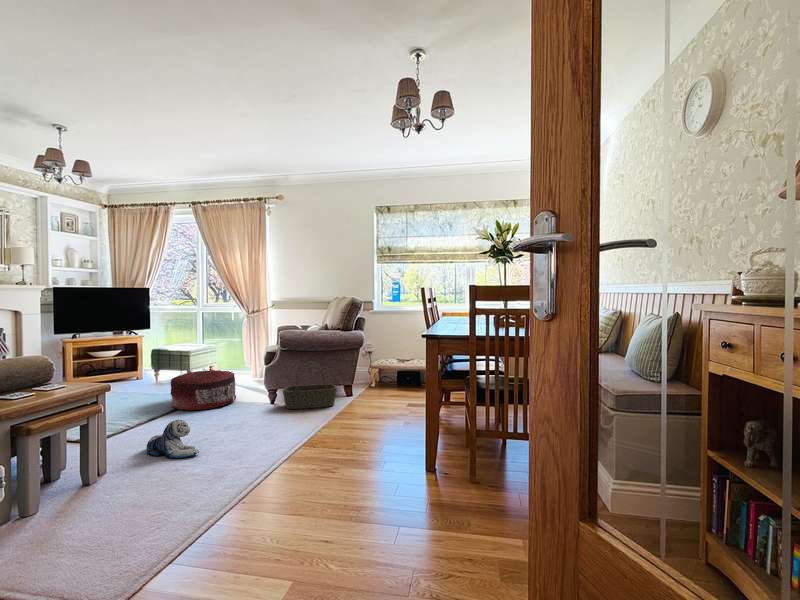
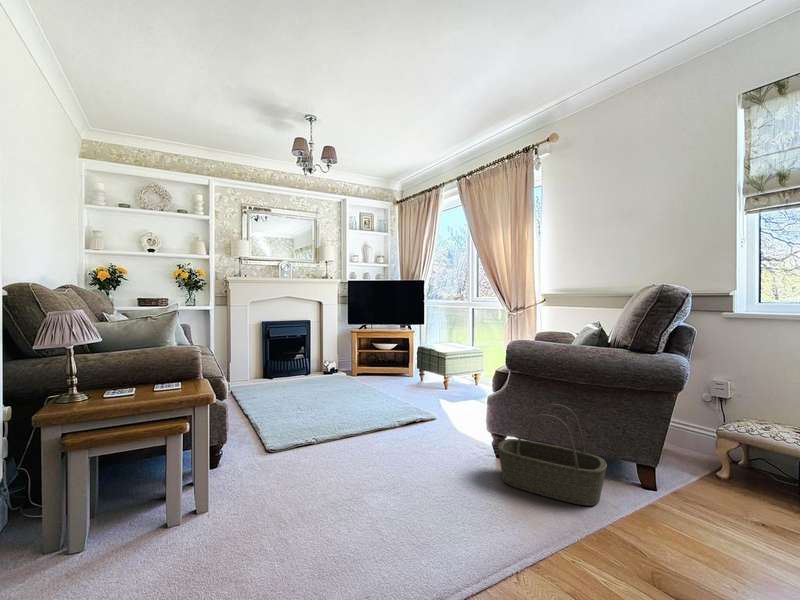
pouf: present [171,370,236,410] -> none [373,382,458,442]
plush toy: present [146,419,199,458] -> none [242,468,294,543]

